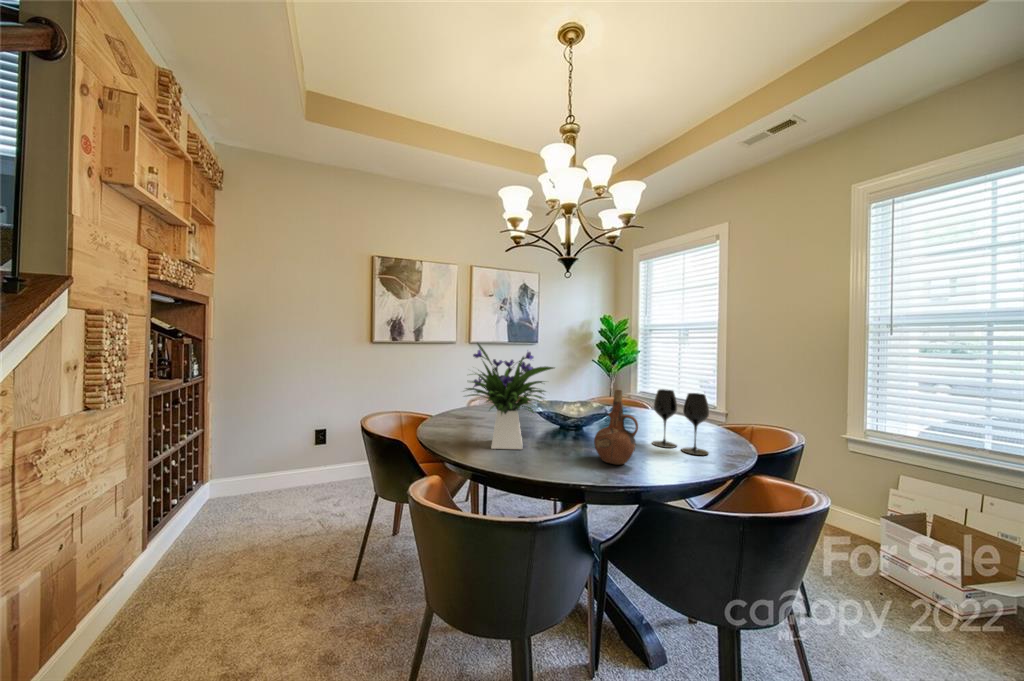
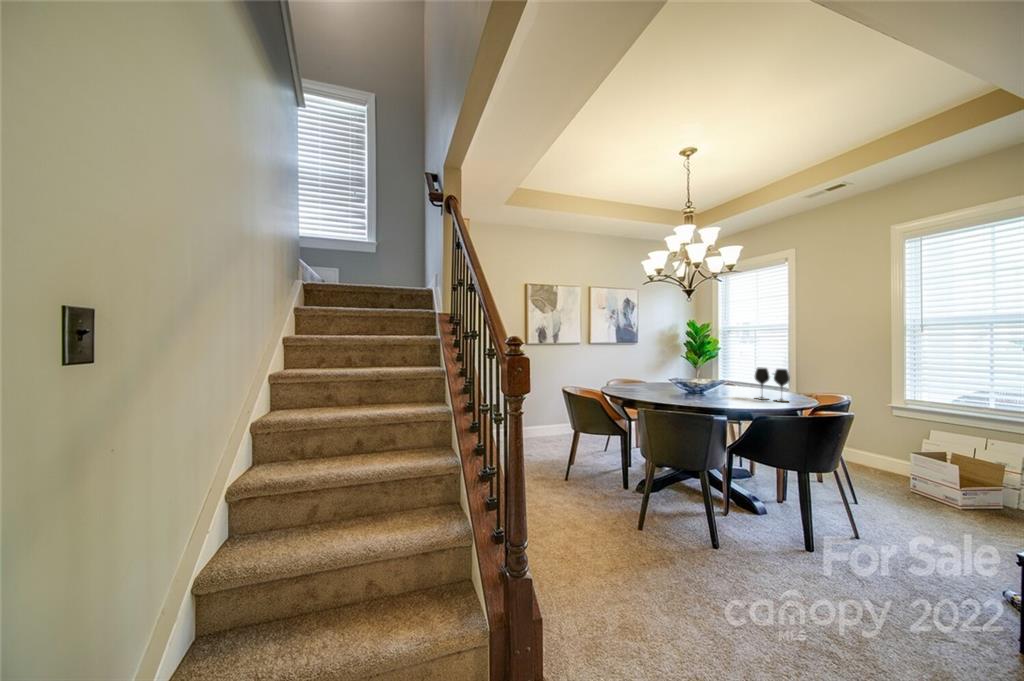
flower arrangement: present [466,343,553,449] -> none [641,342,697,399]
ceramic pitcher: present [594,390,638,464] -> none [725,366,751,404]

